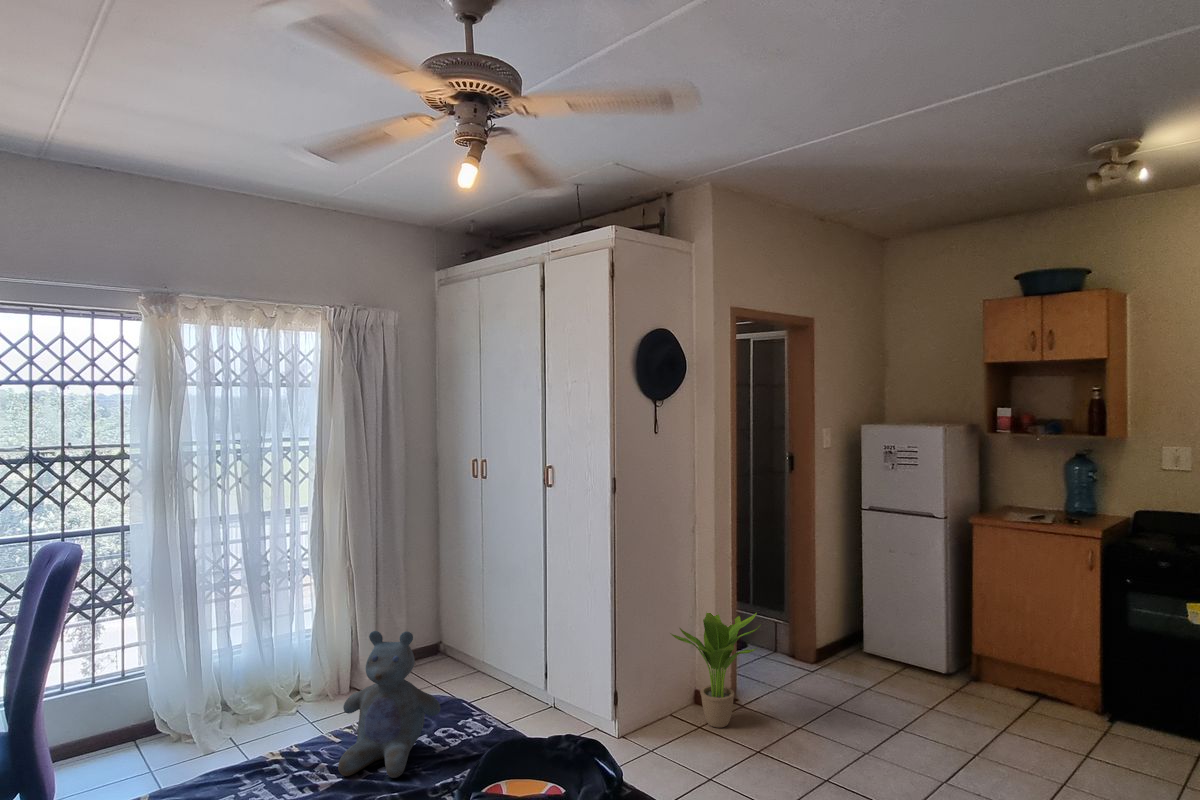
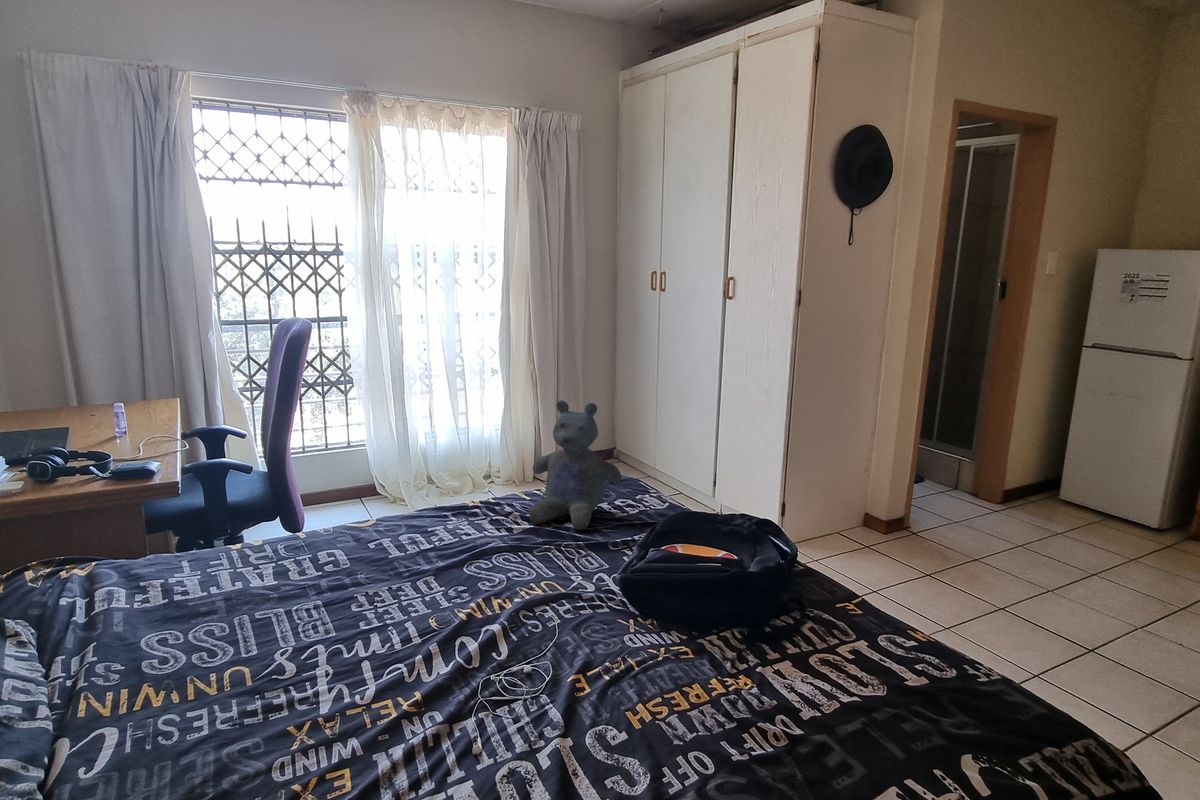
potted plant: present [670,613,761,727] -> none [844,429,951,549]

